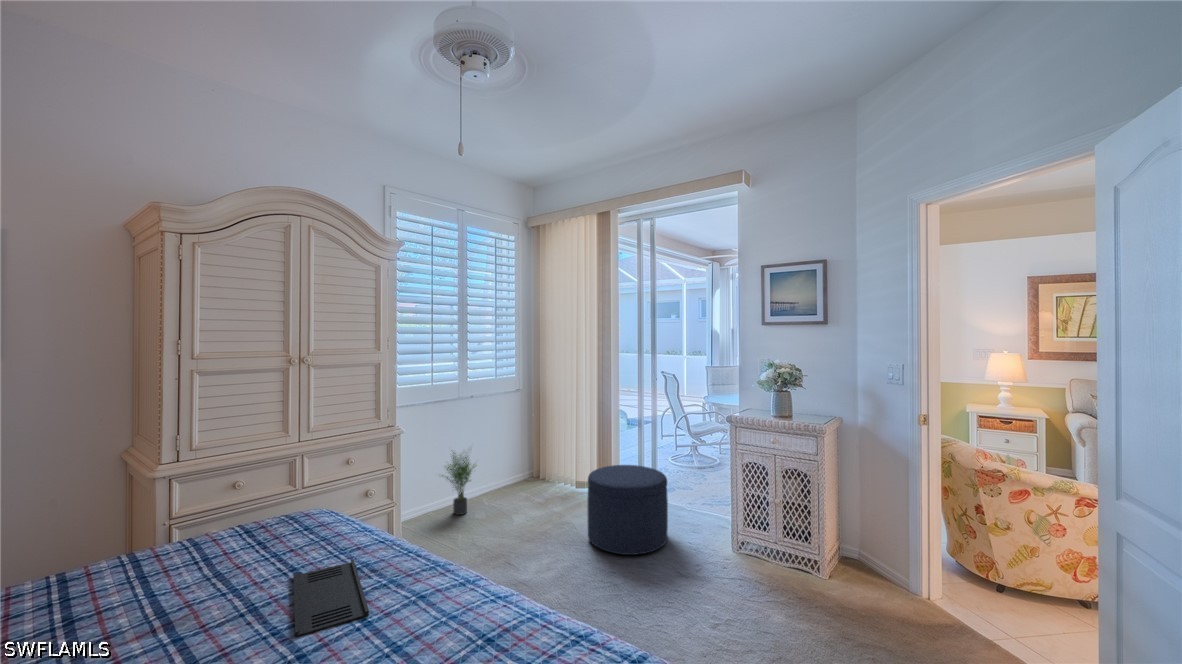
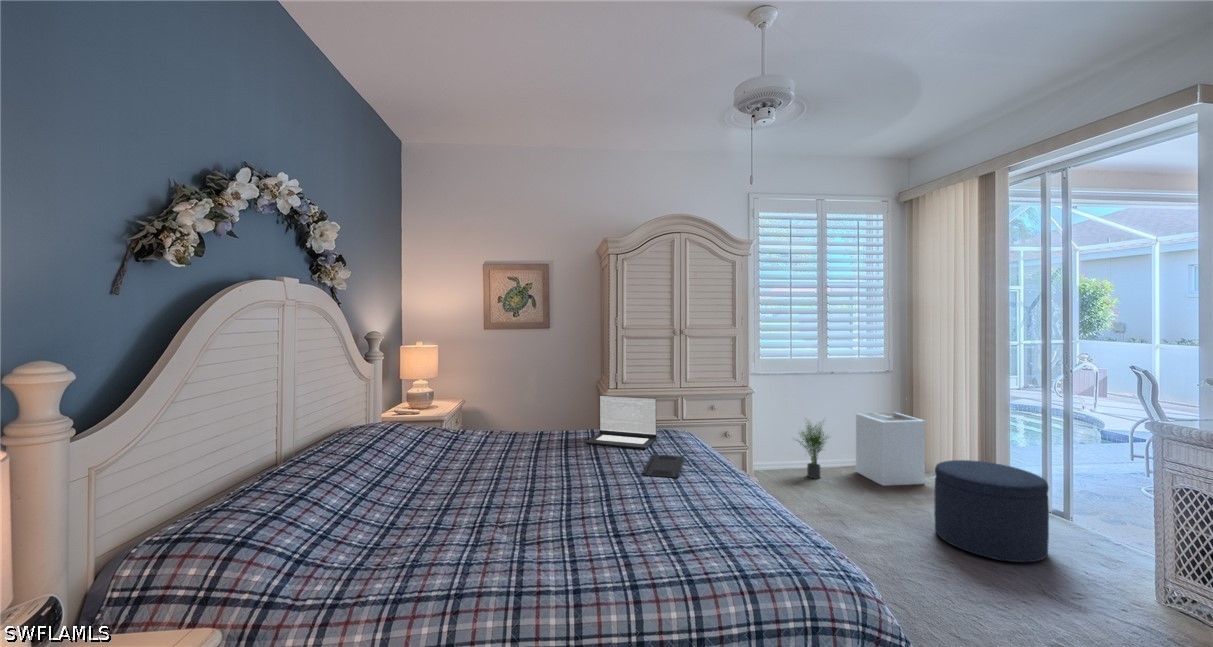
laundry hamper: none [497,428,556,504] -> present [856,413,925,486]
laptop: none [118,471,283,596] -> present [585,395,656,449]

